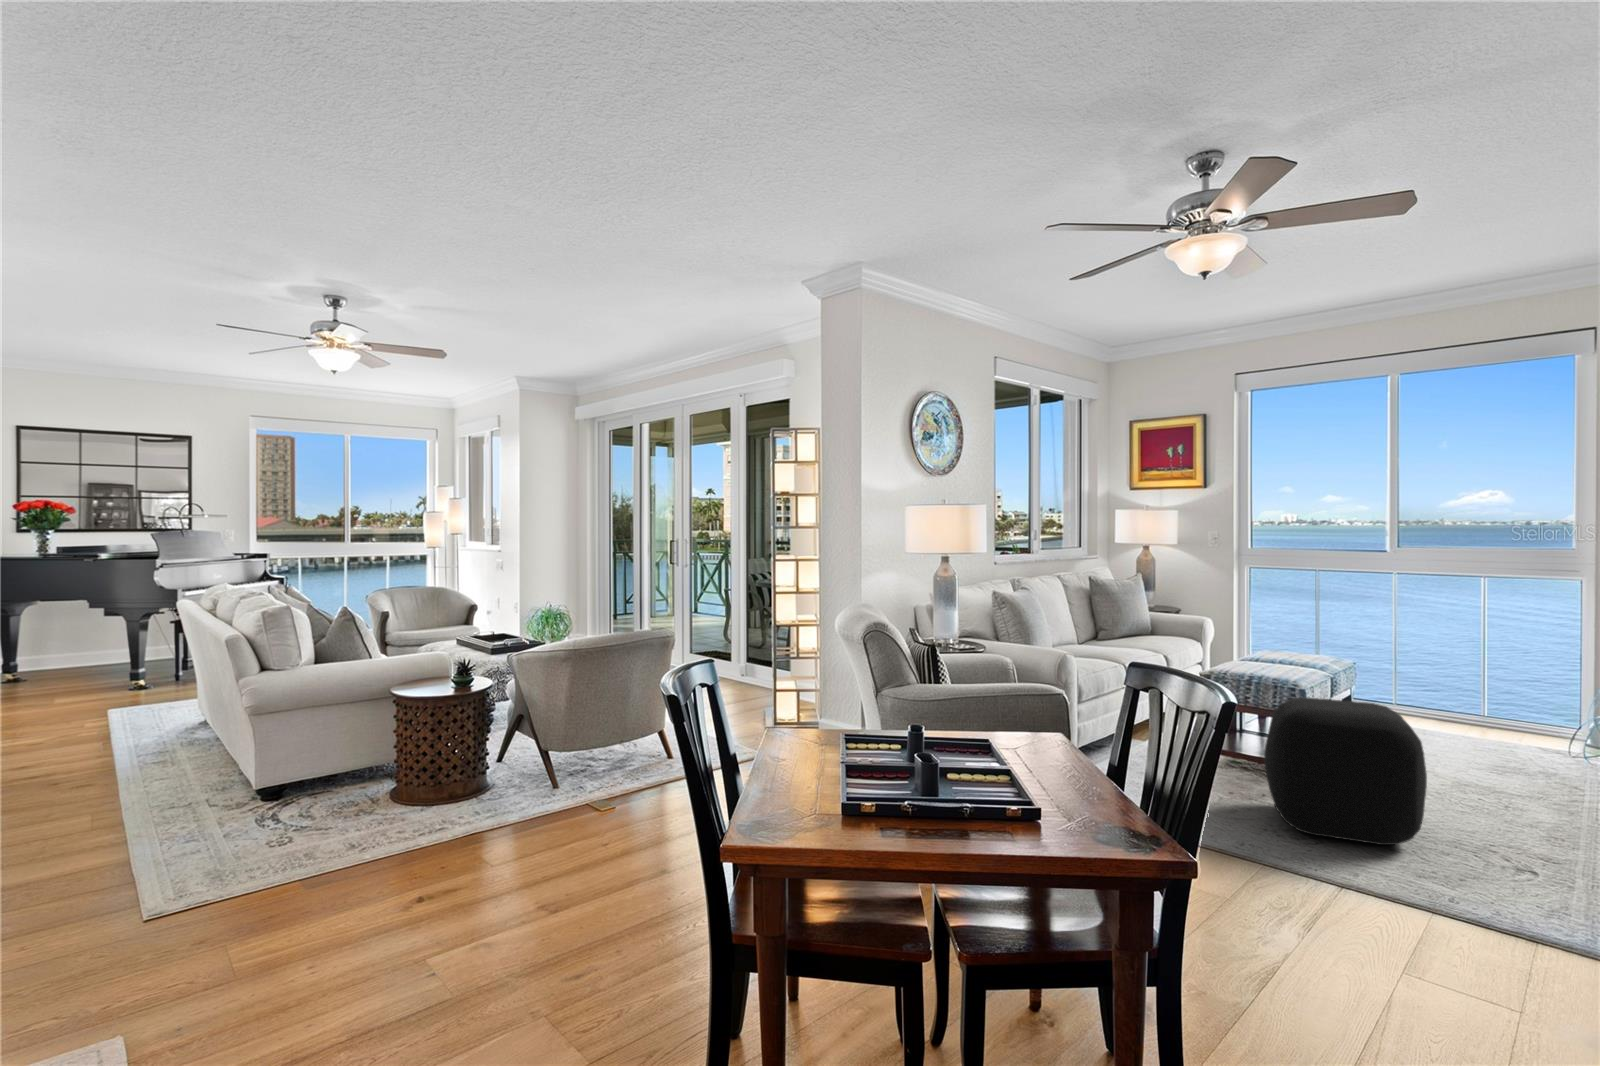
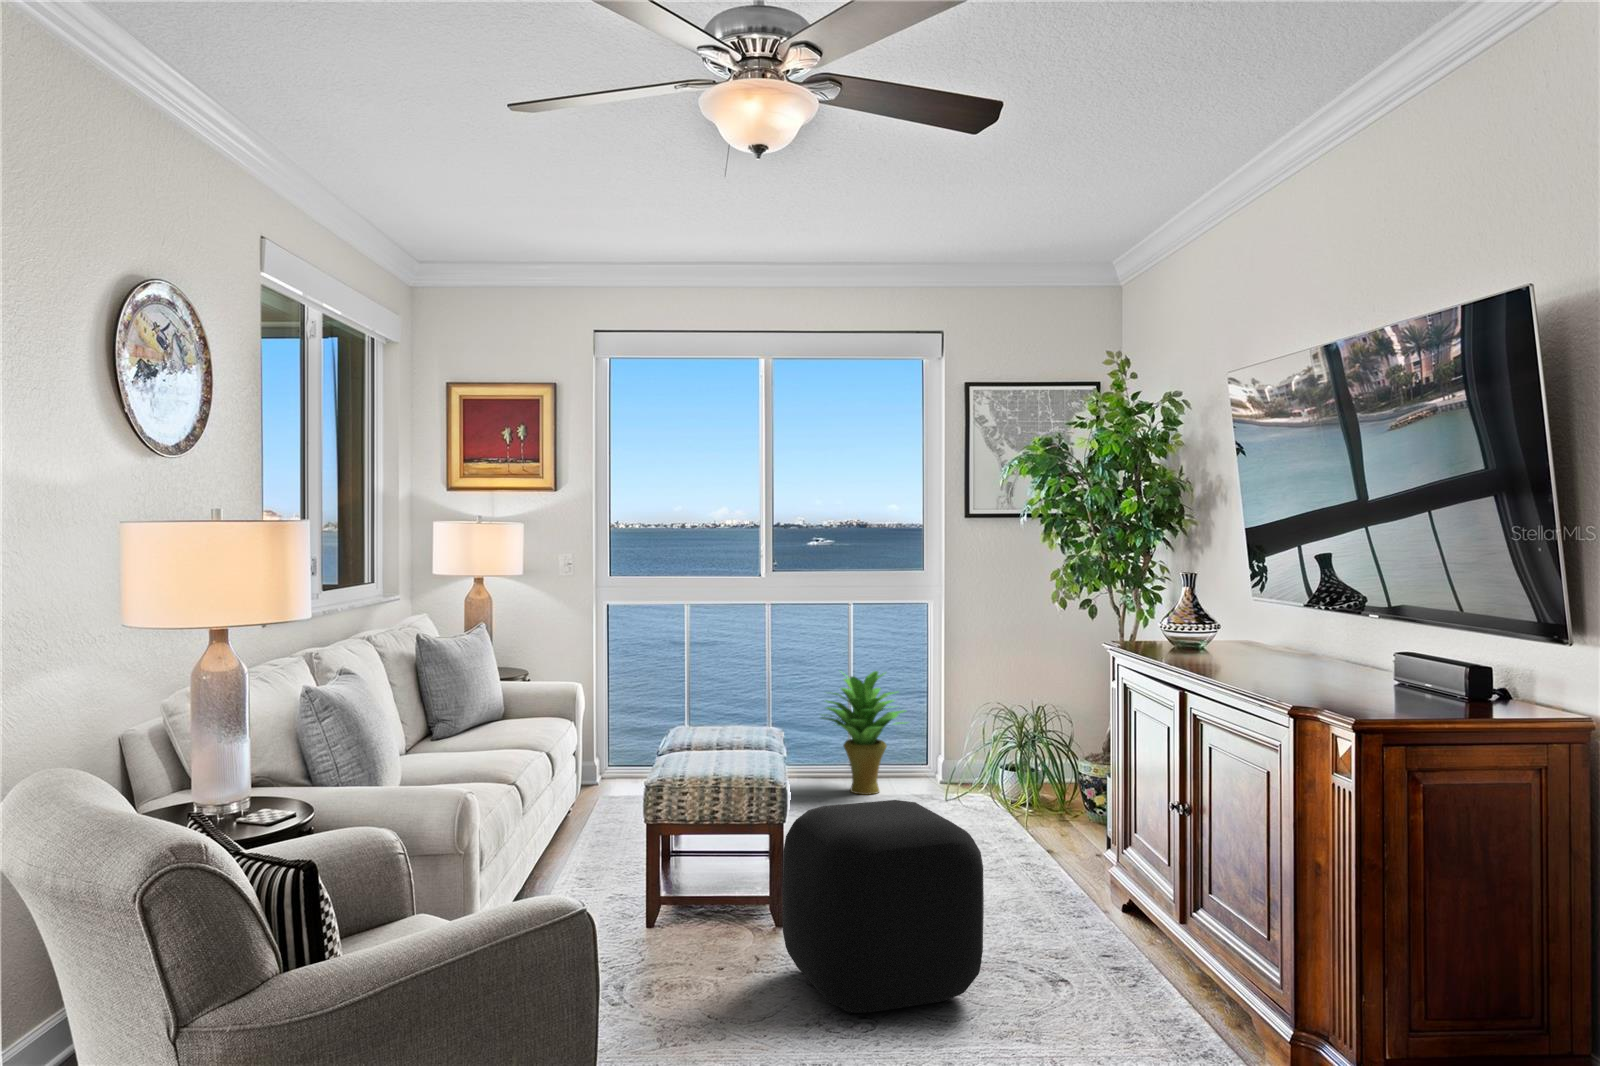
potted plant: none [1418,626,1516,732] -> present [821,671,905,795]

